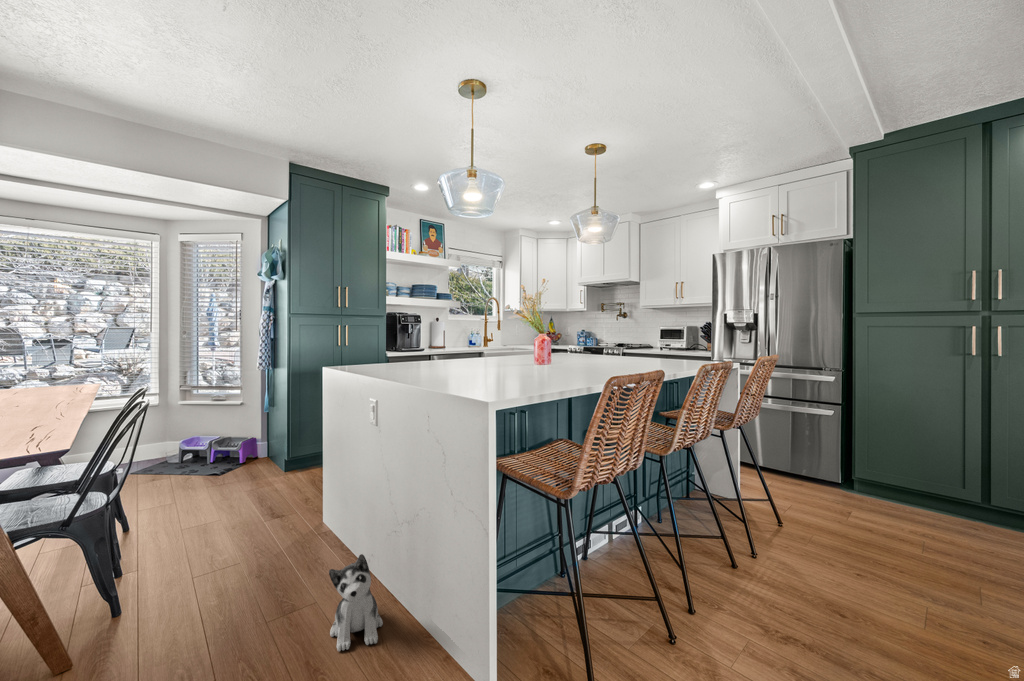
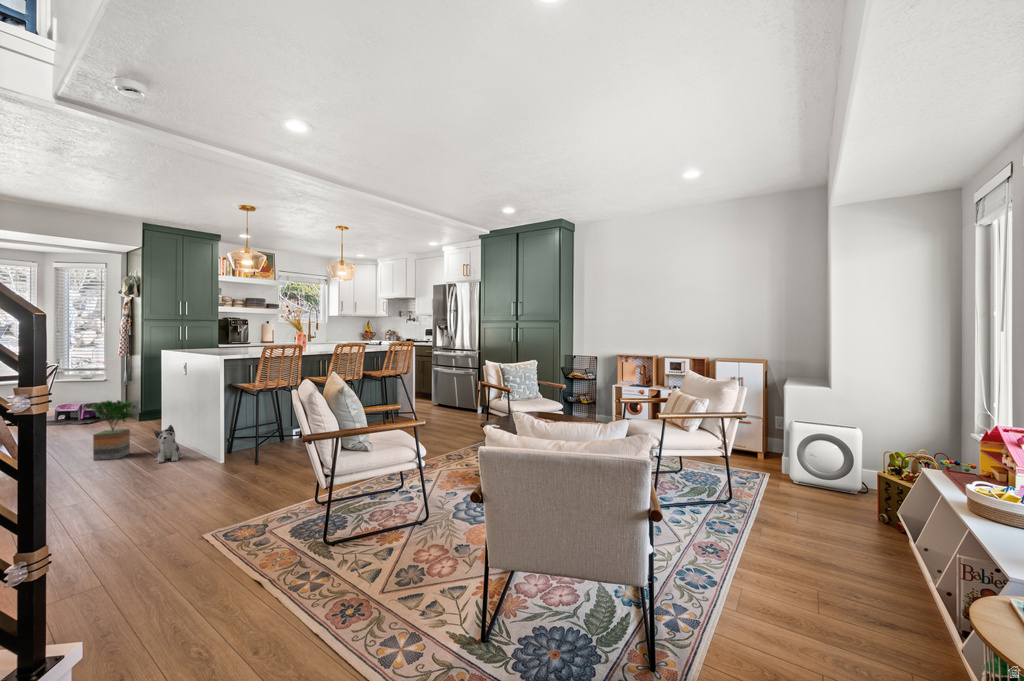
potted tree: none [206,478,294,615] -> present [92,400,138,460]

